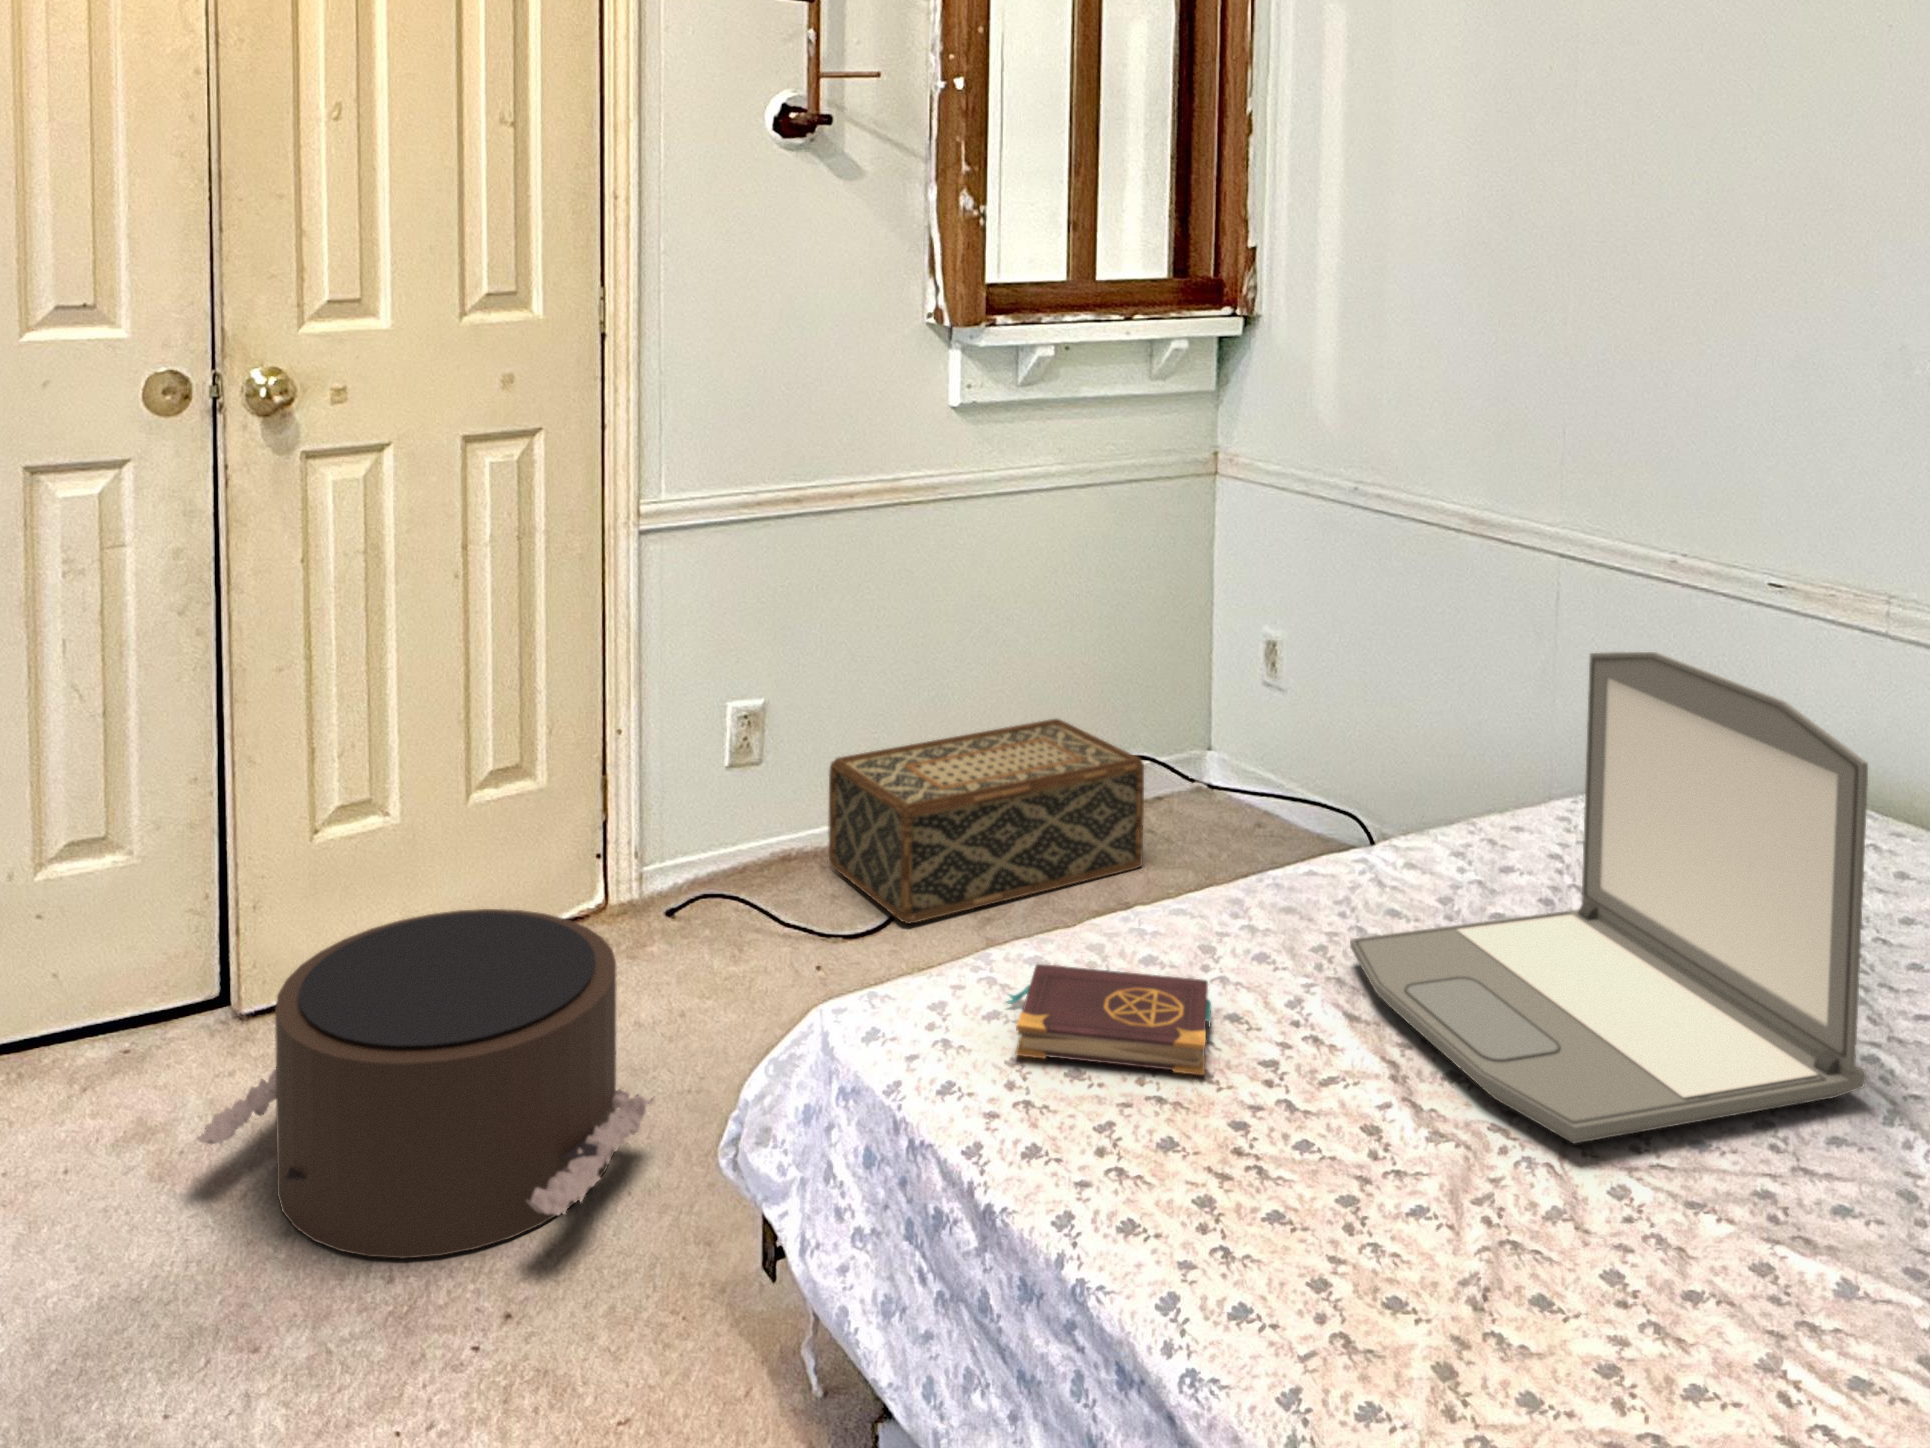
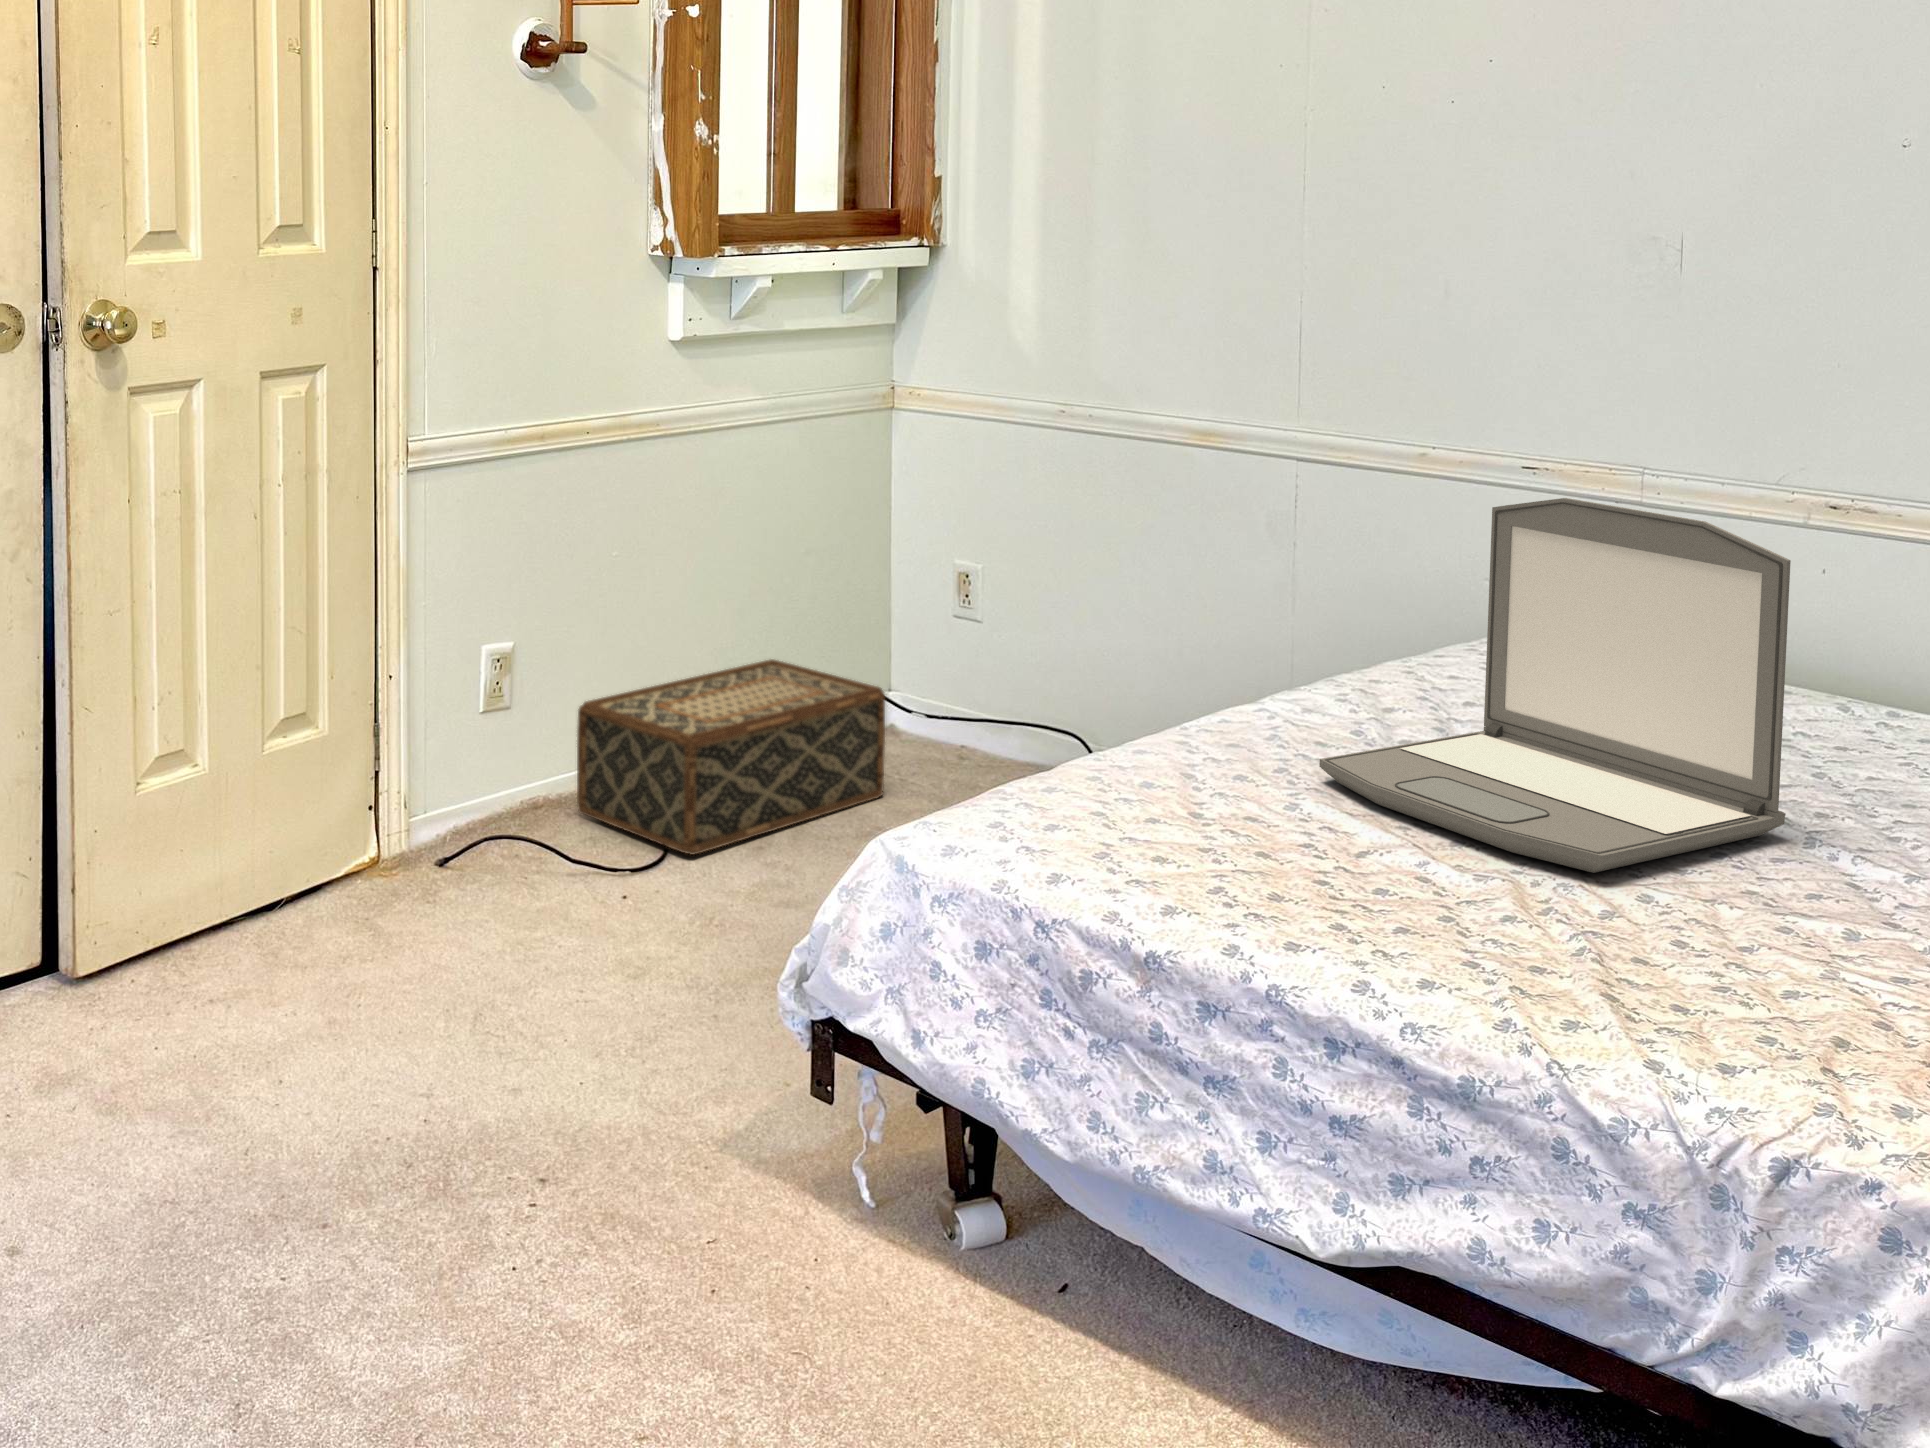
pouf: present [196,909,655,1258] -> none [165,836,586,1144]
book: present [1006,964,1211,1075] -> none [1062,789,1275,855]

